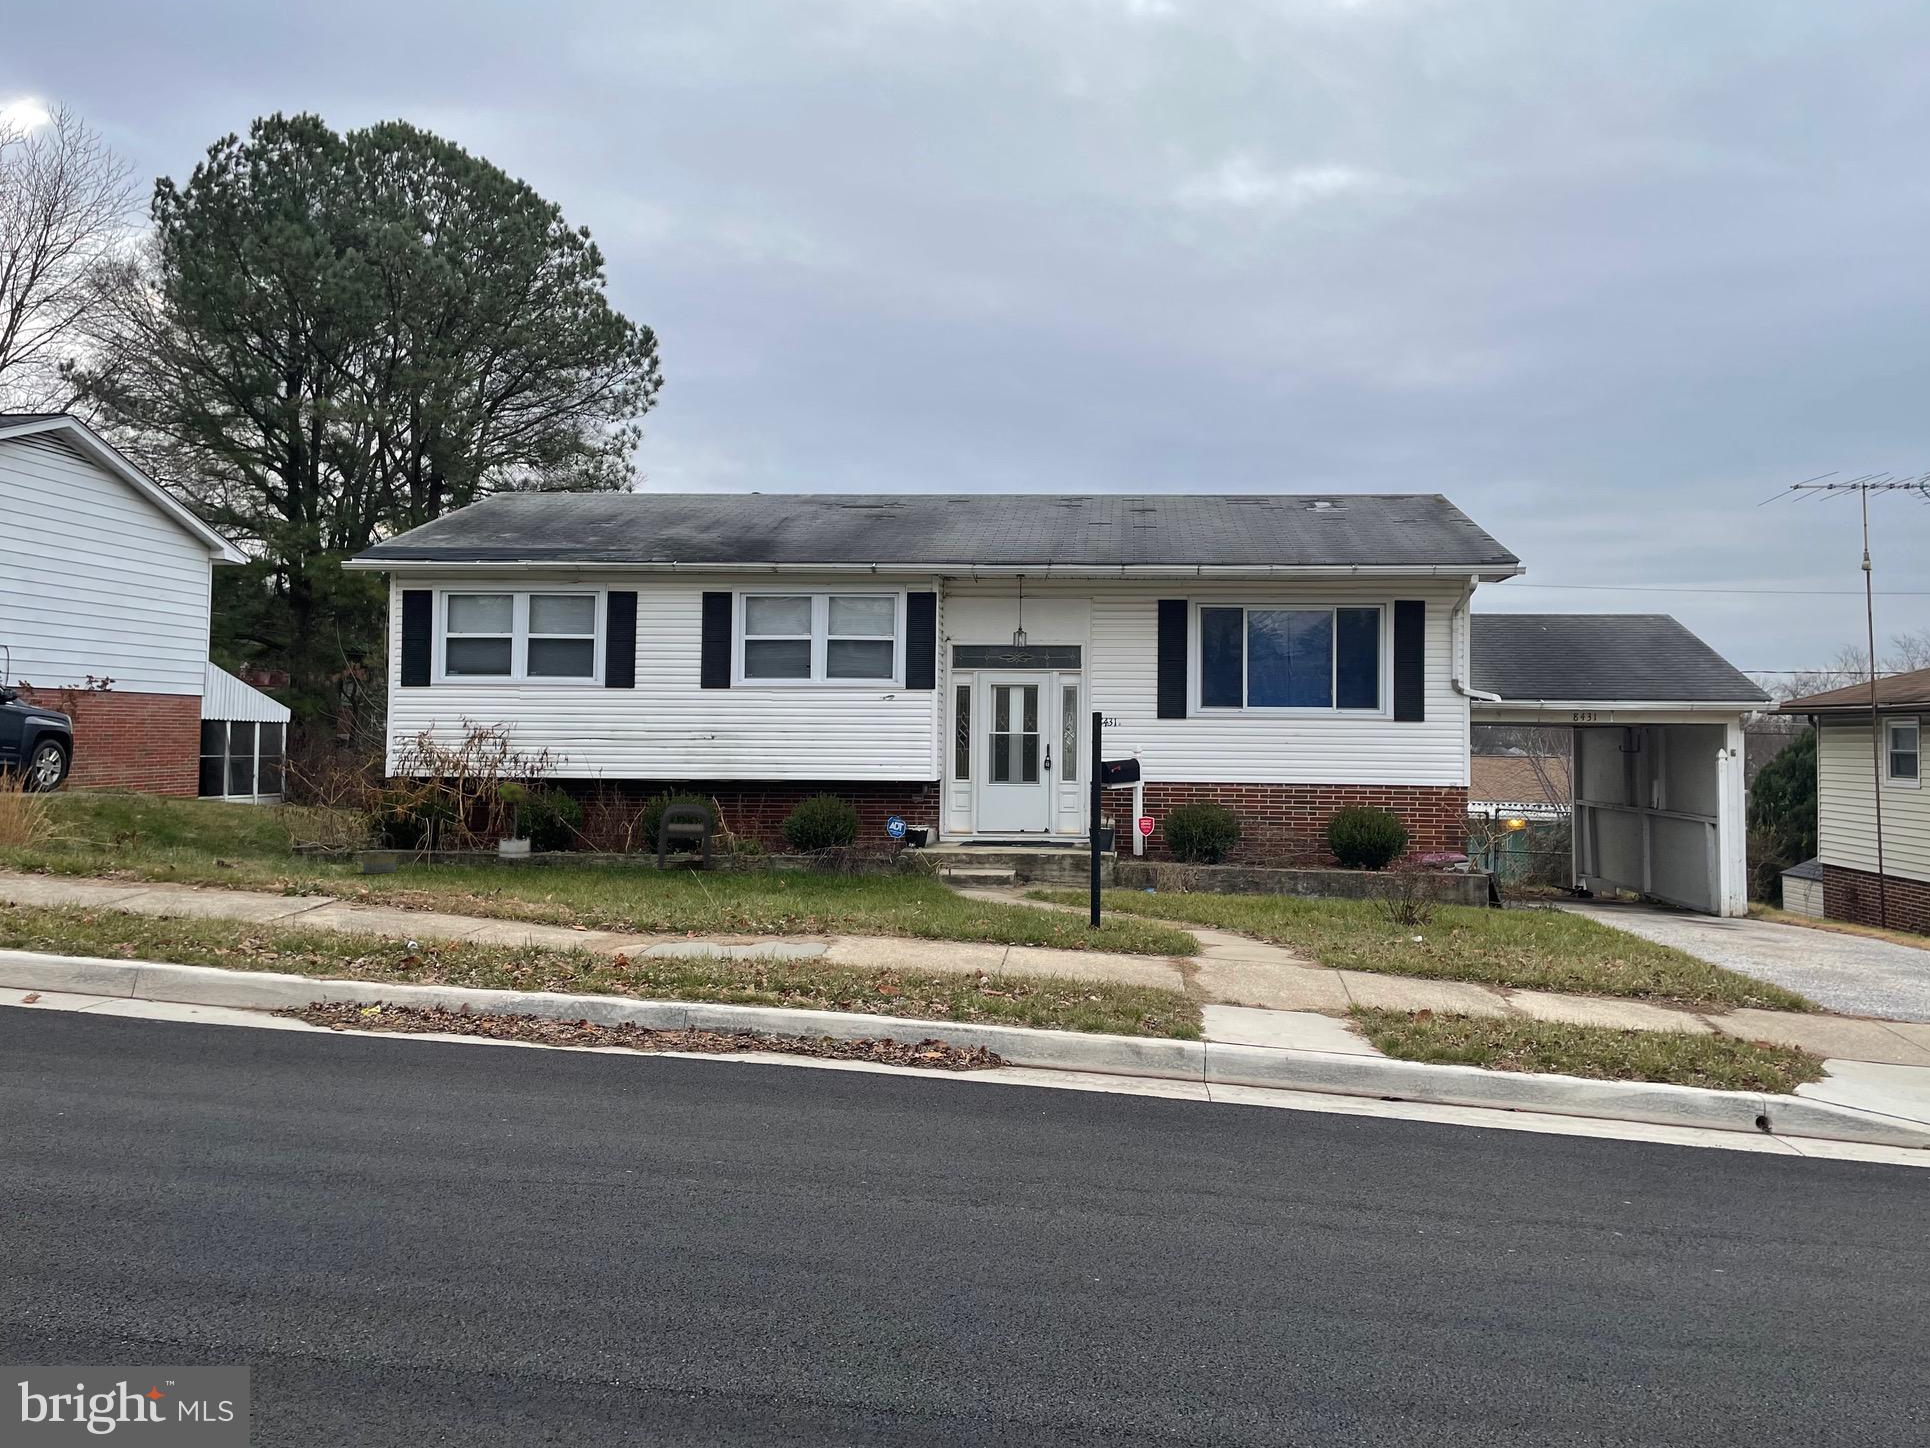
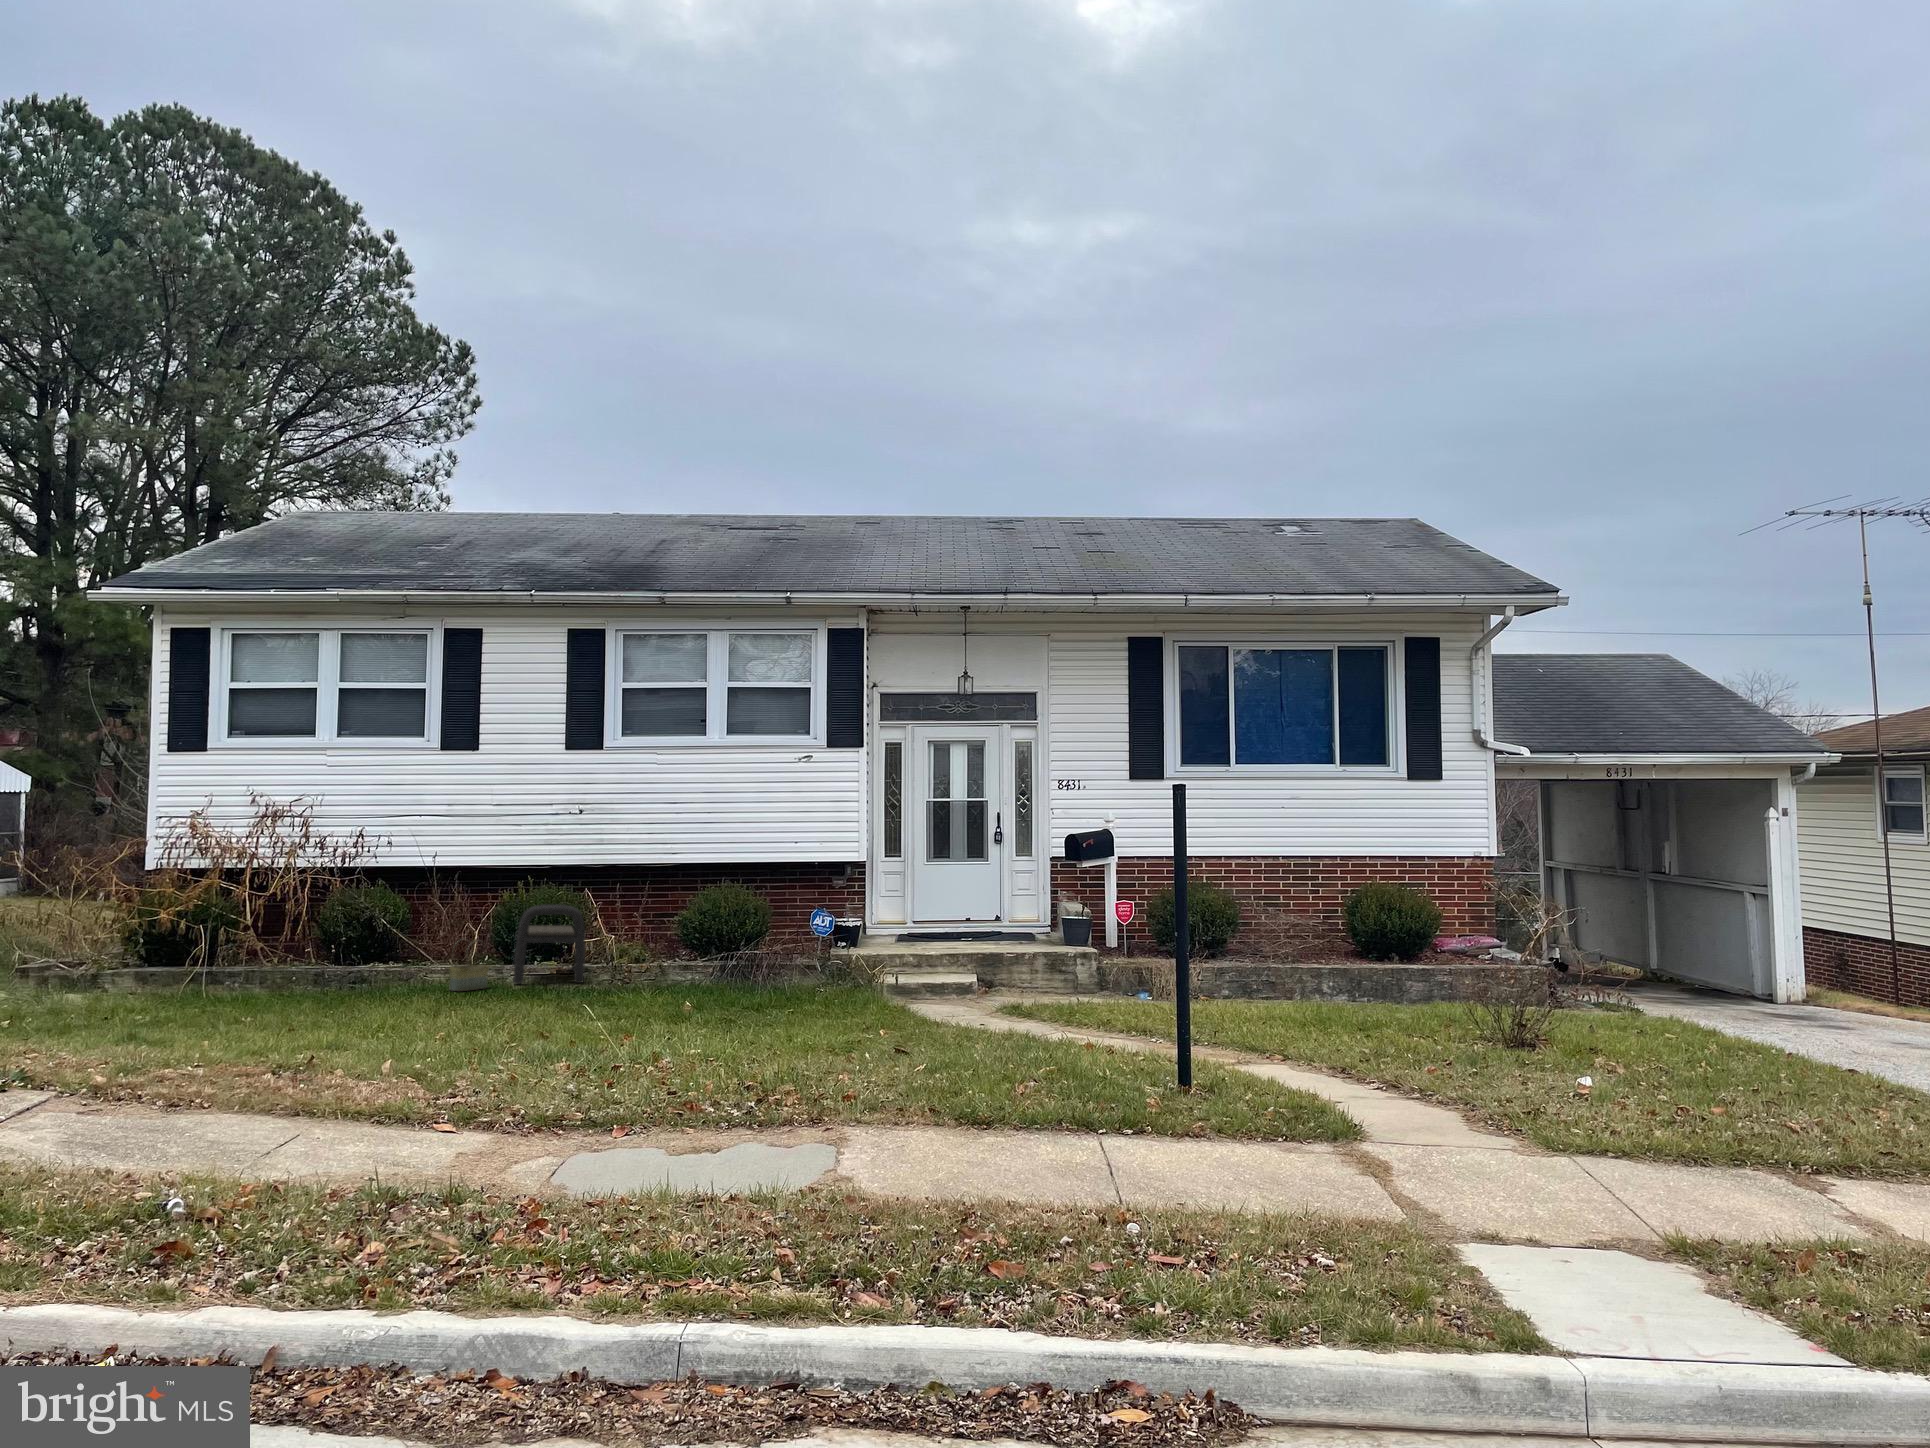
potted tree: present [498,782,530,858] -> none [297,874,340,975]
basket: present [363,833,397,874] -> present [449,941,489,991]

